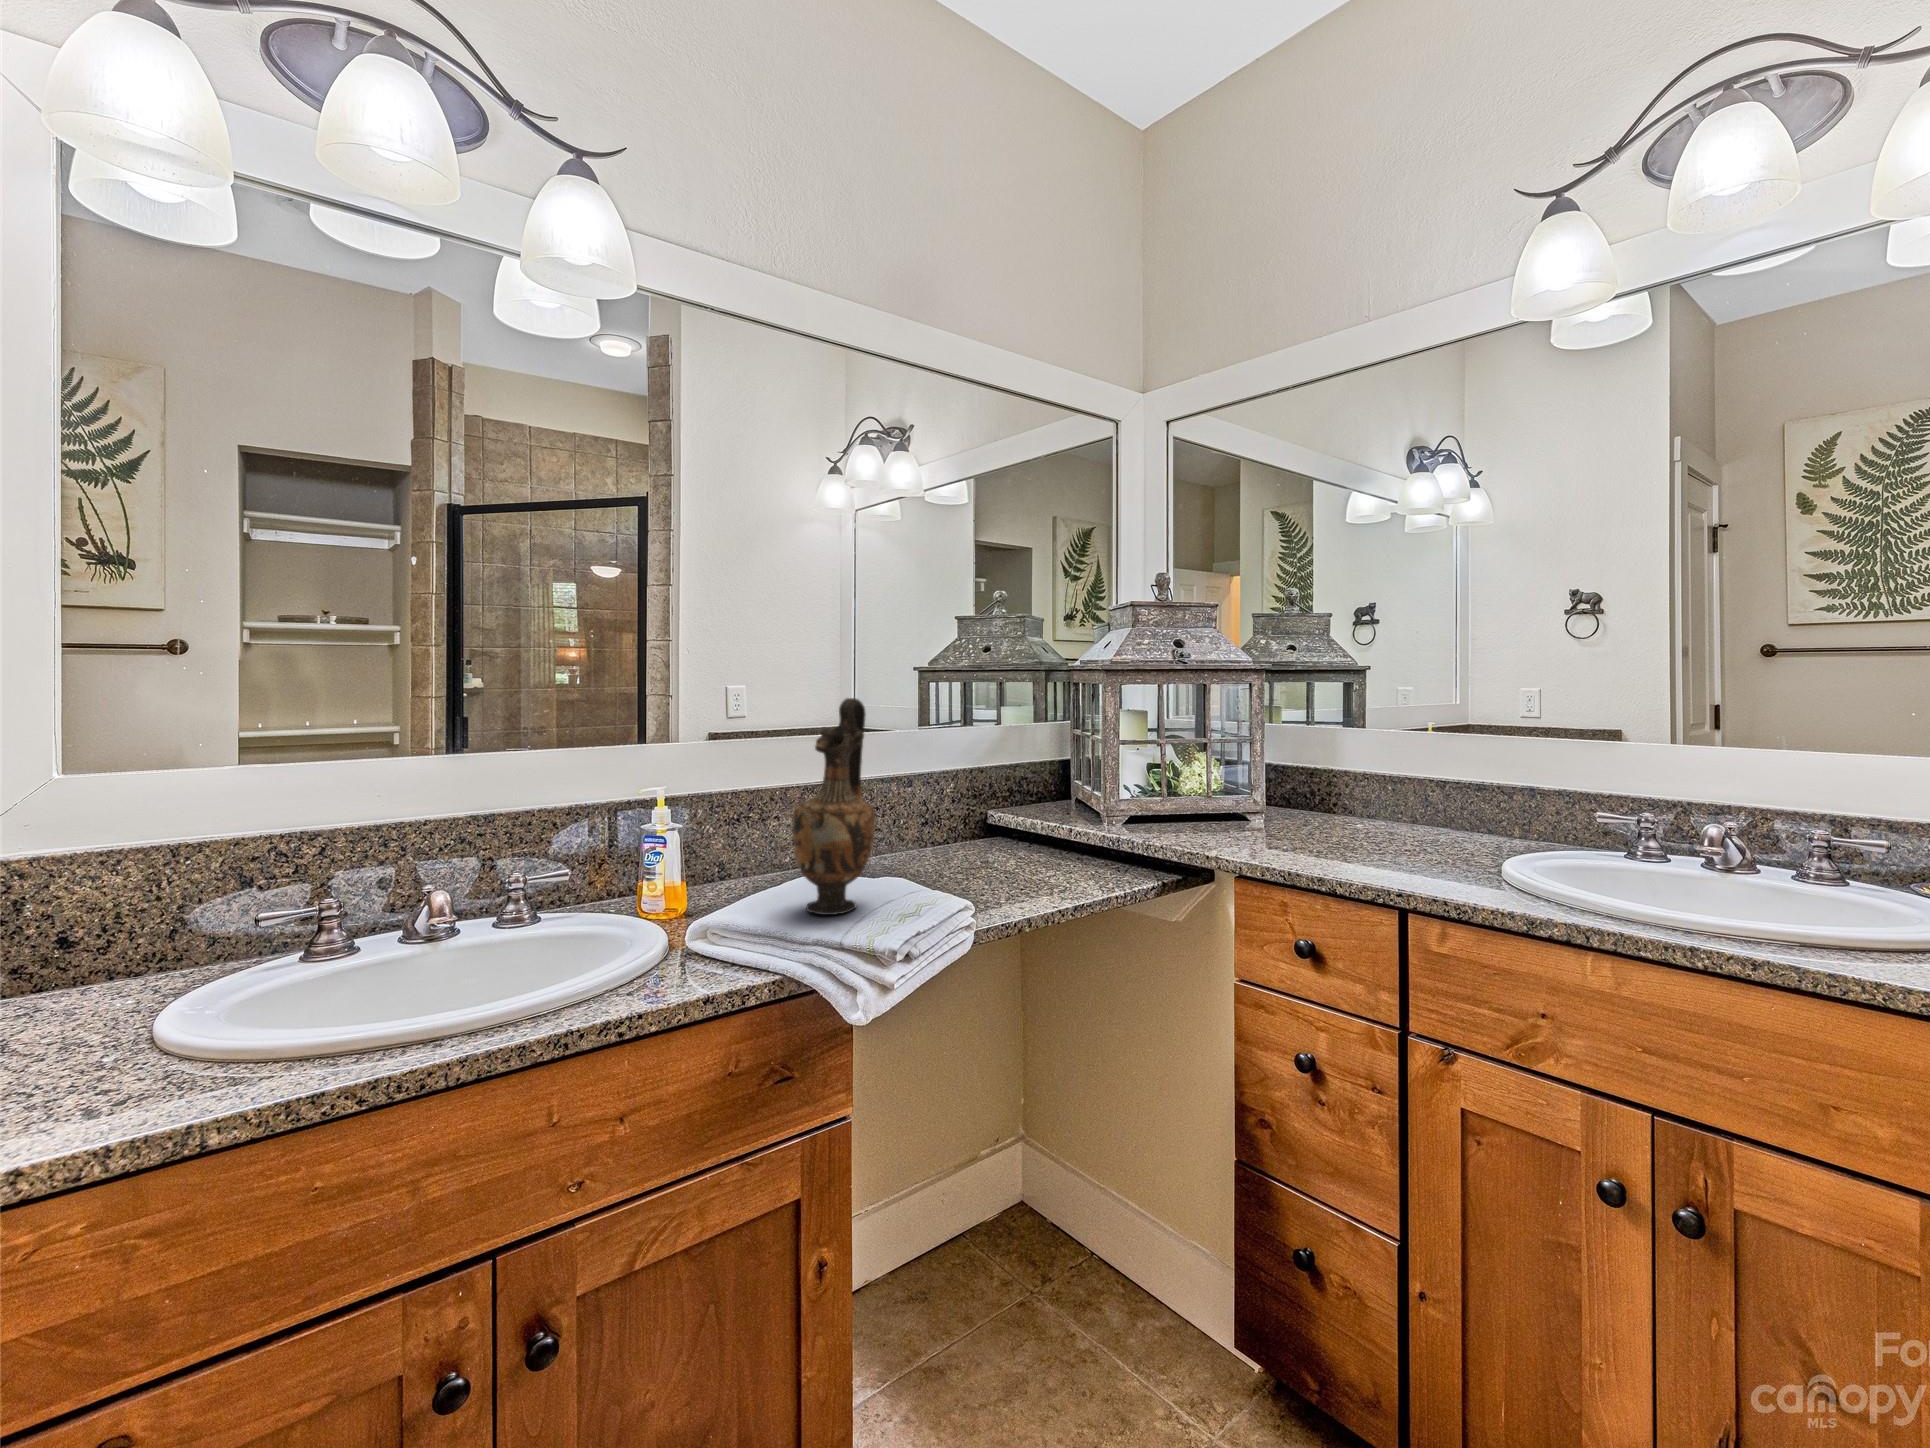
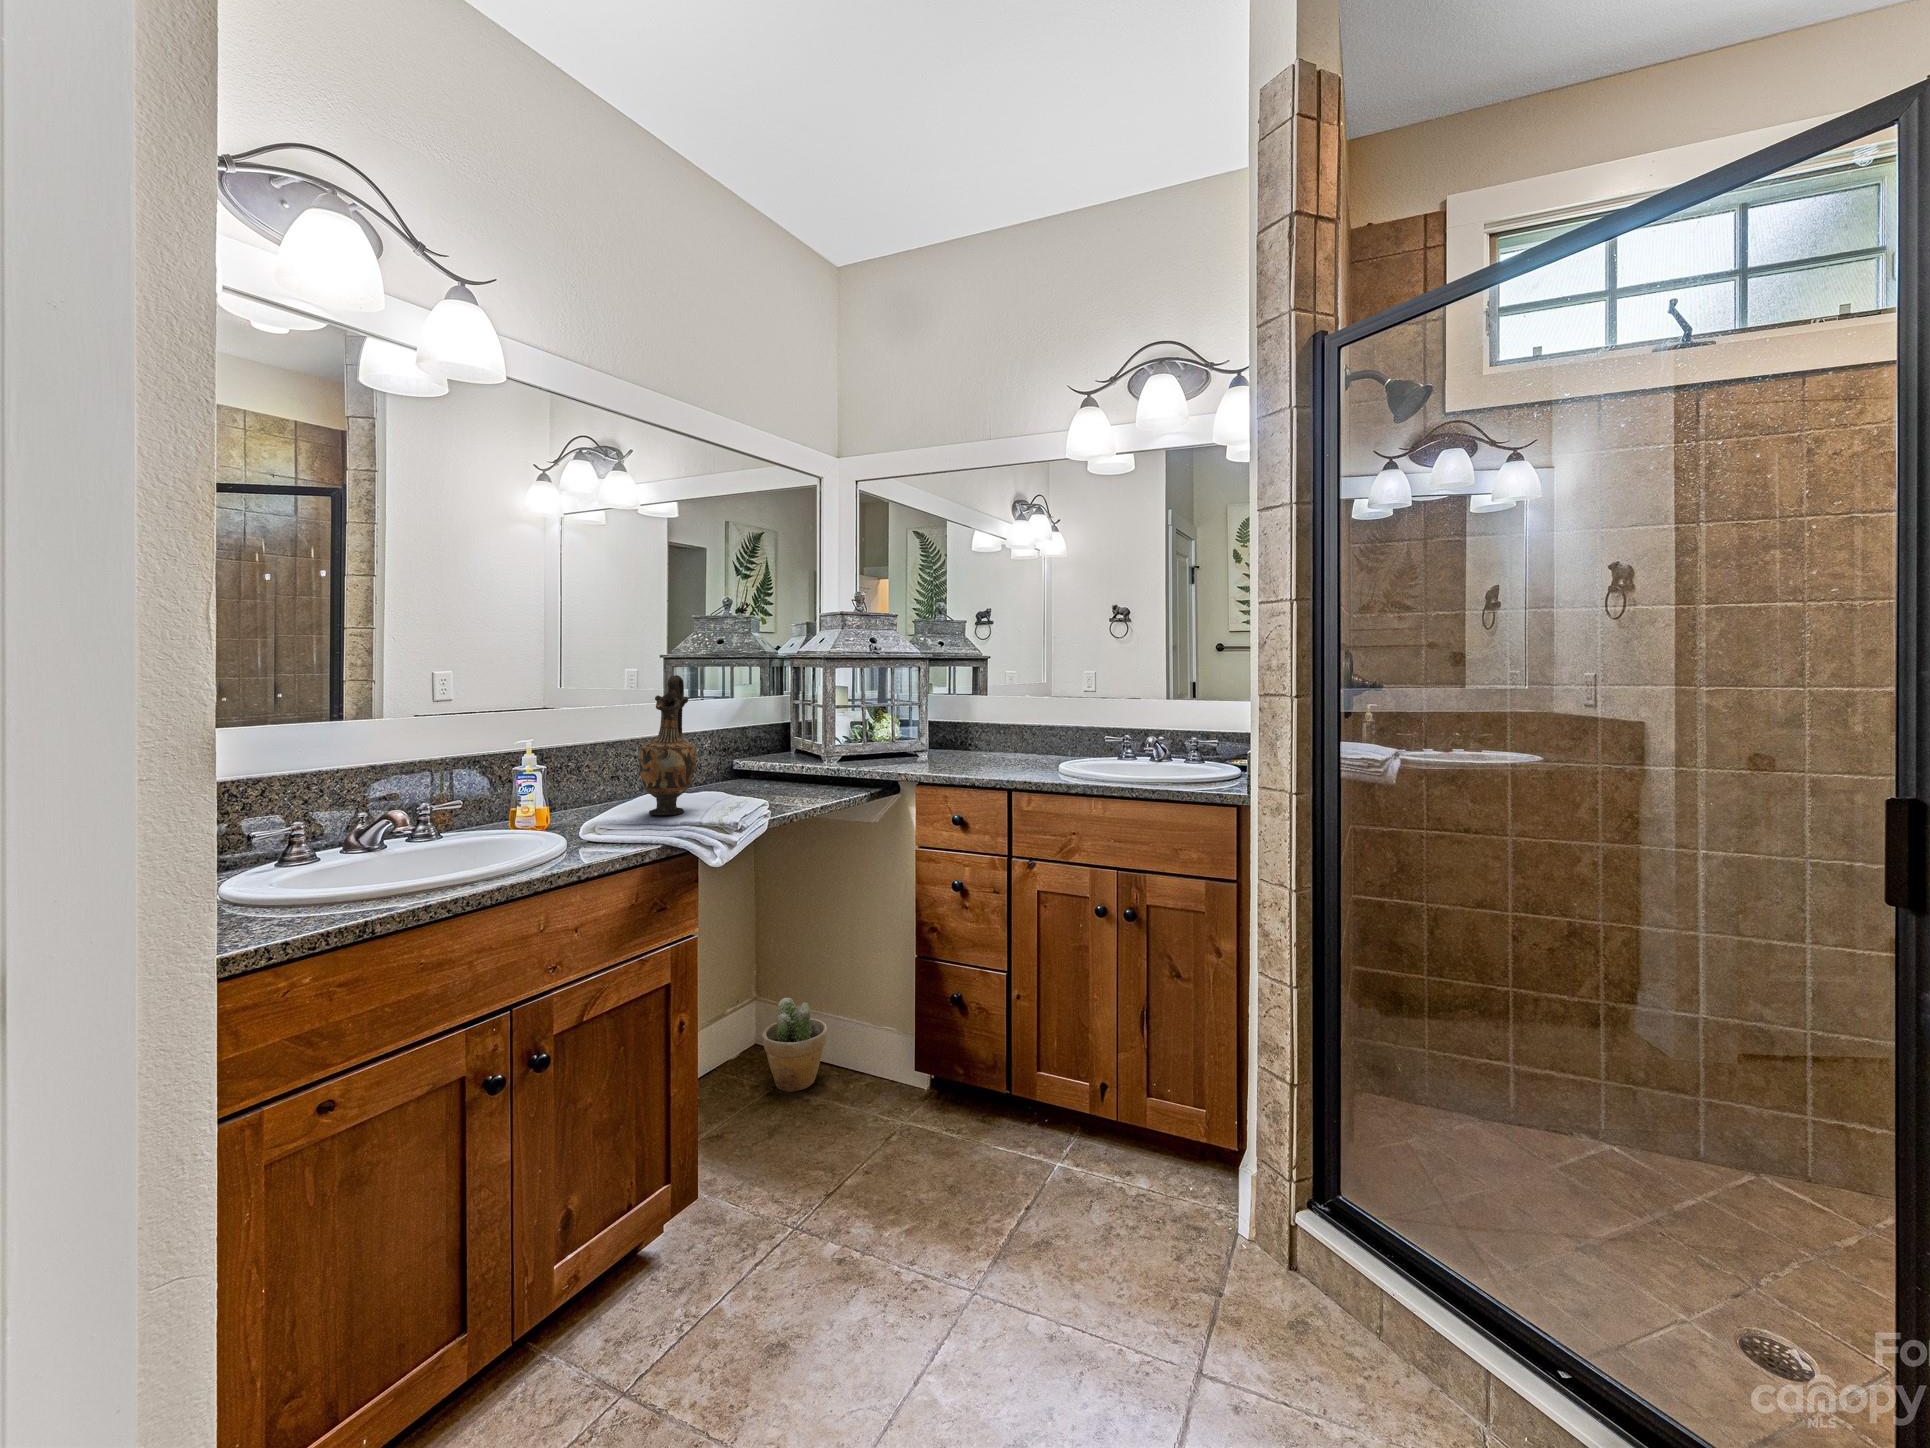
potted plant: none [1016,1159,1106,1306] -> present [762,998,827,1092]

